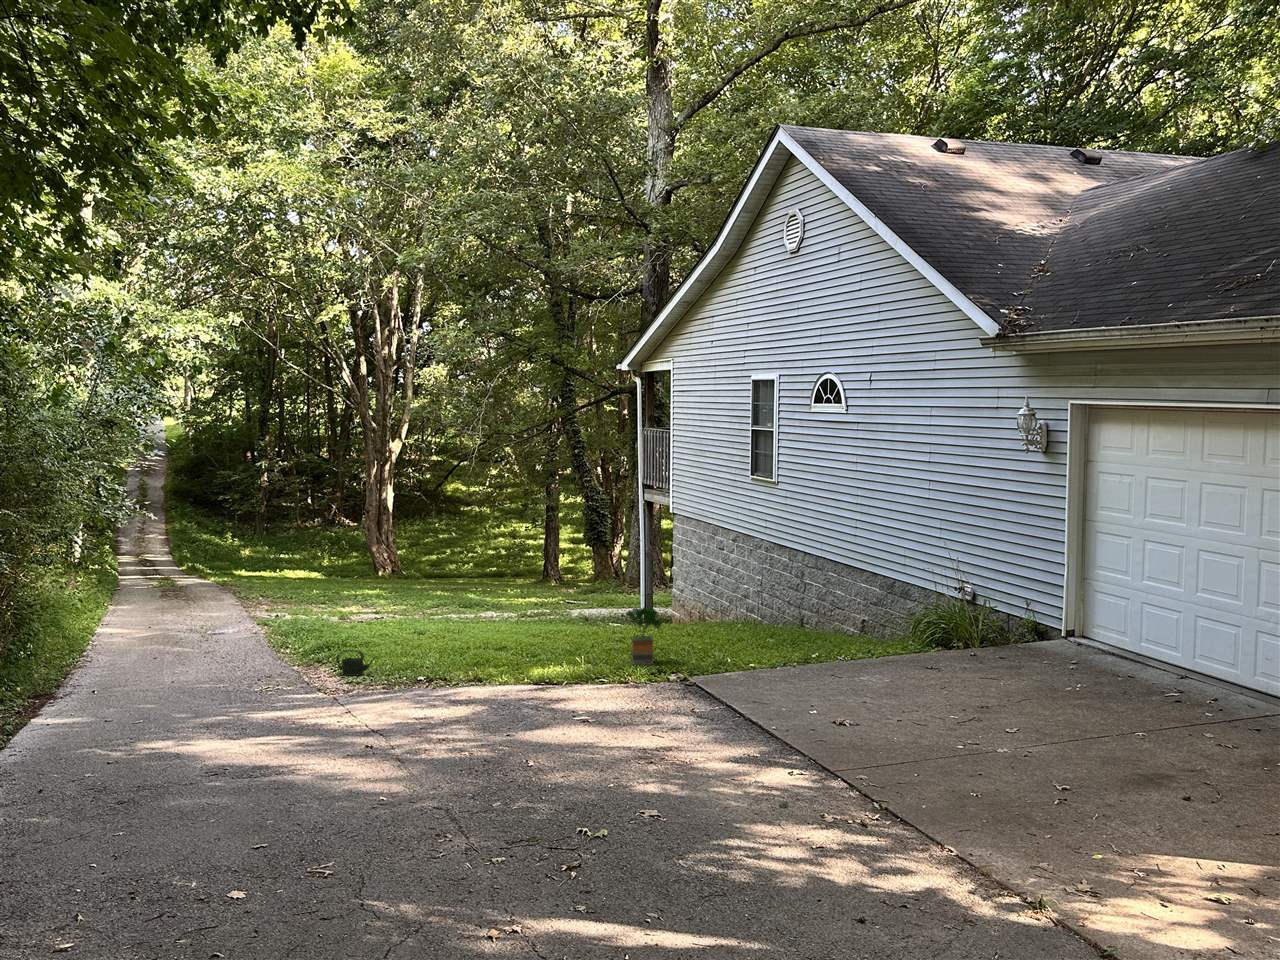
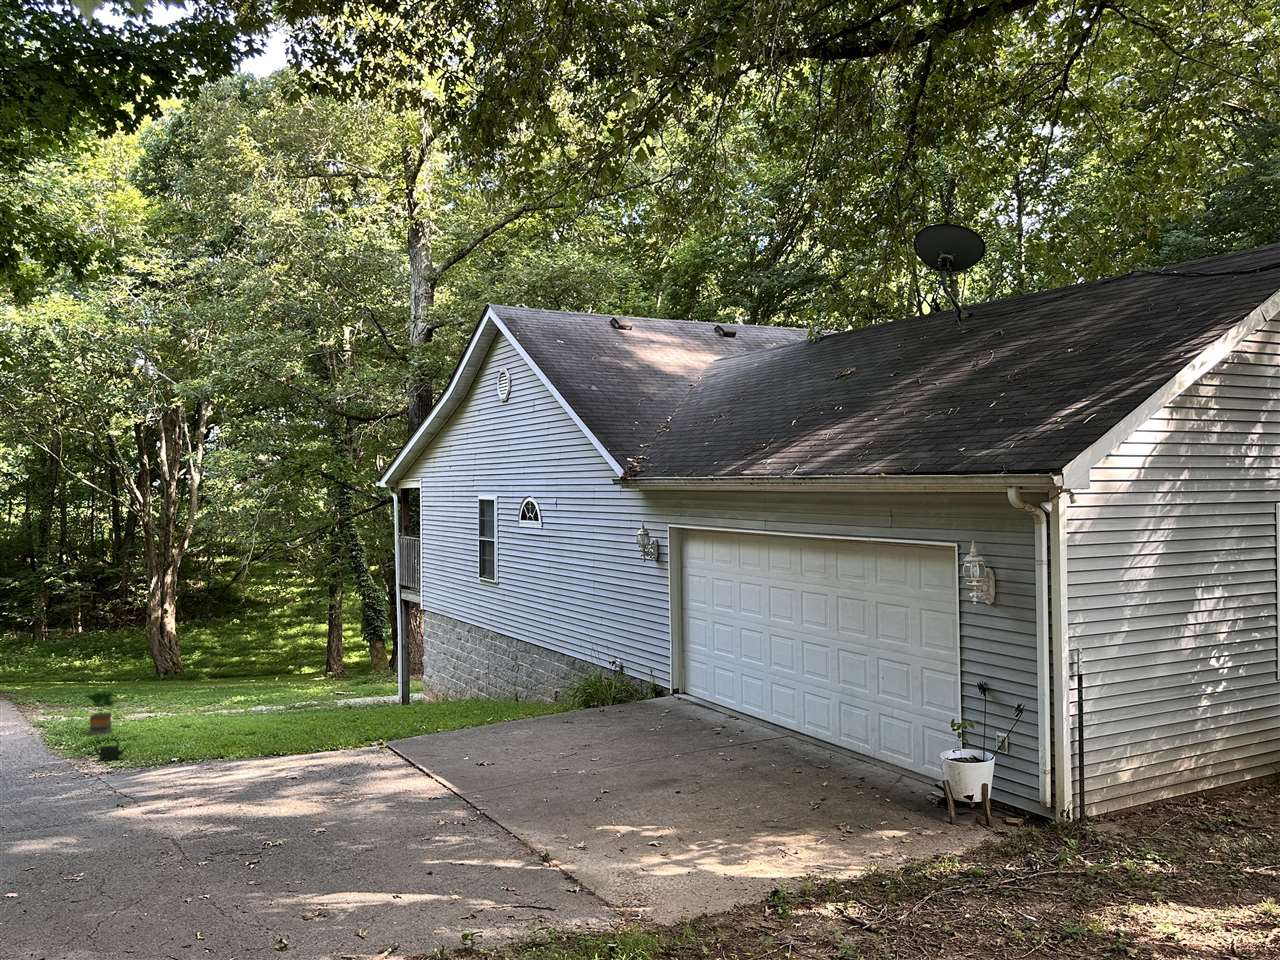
potted tree: present [626,607,662,665] -> present [87,691,116,735]

